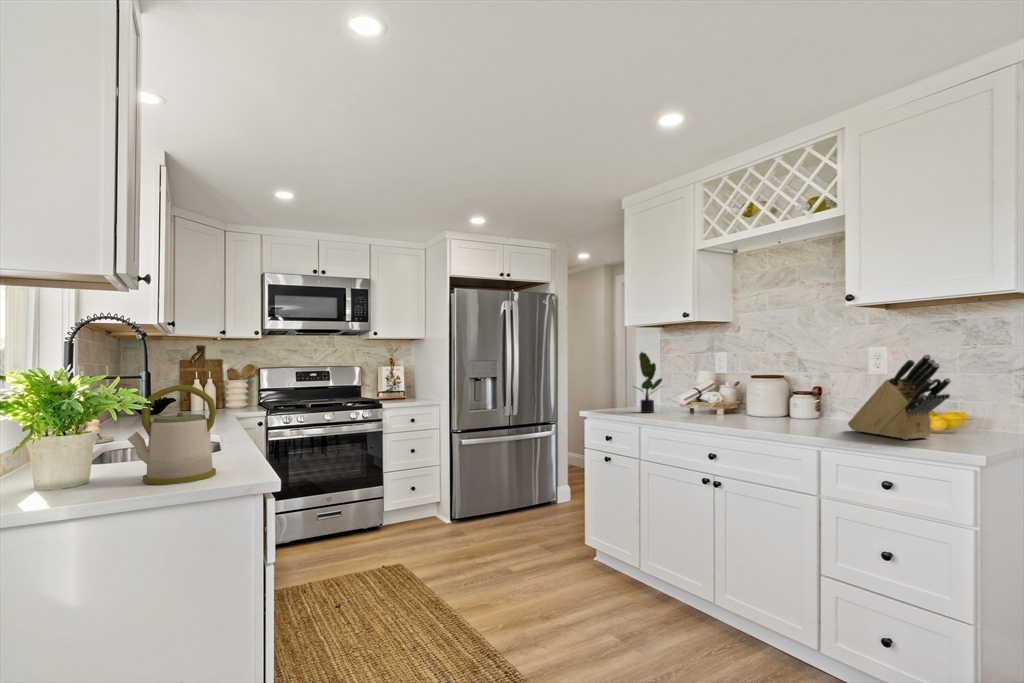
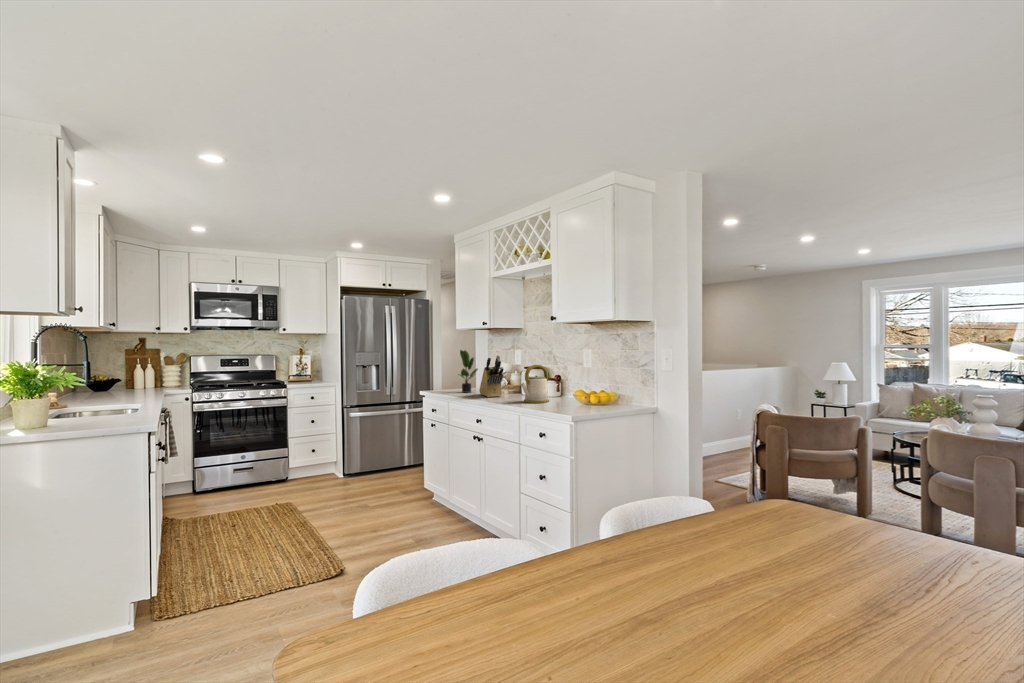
knife block: present [848,354,951,440] -> present [479,355,504,397]
kettle: present [128,385,217,485] -> present [521,364,549,403]

